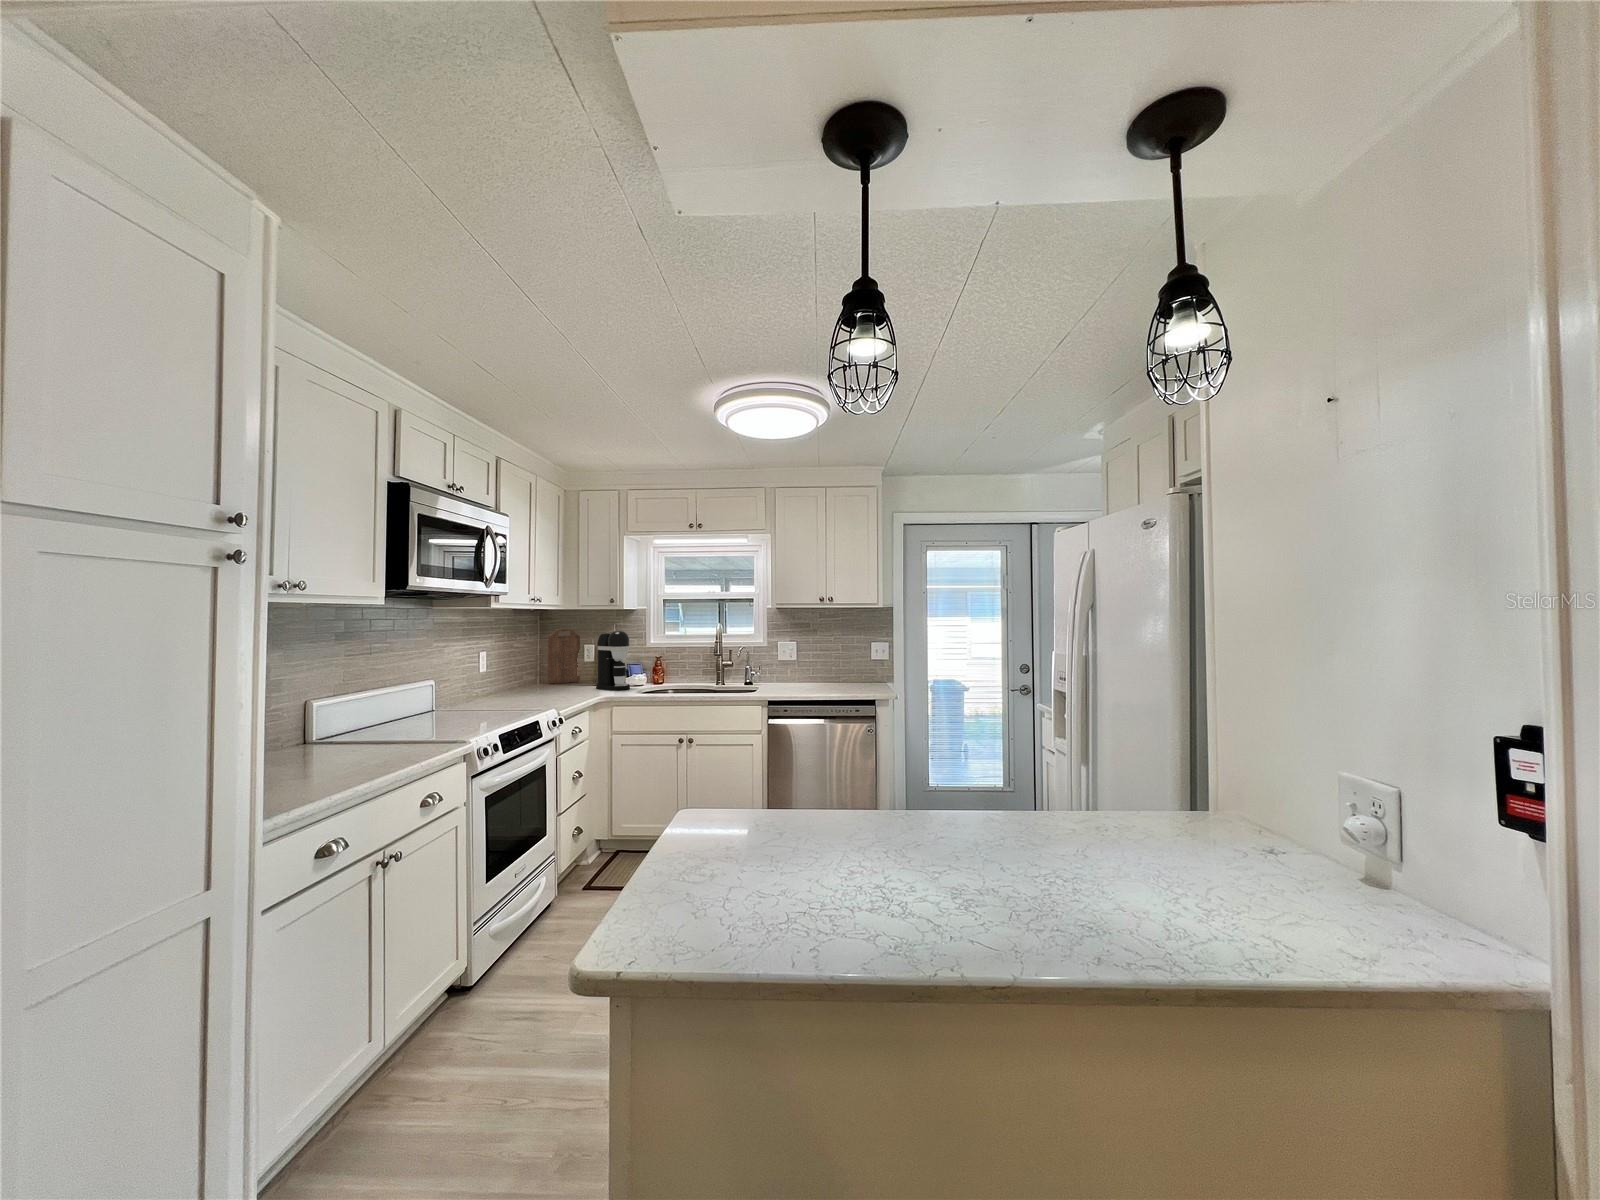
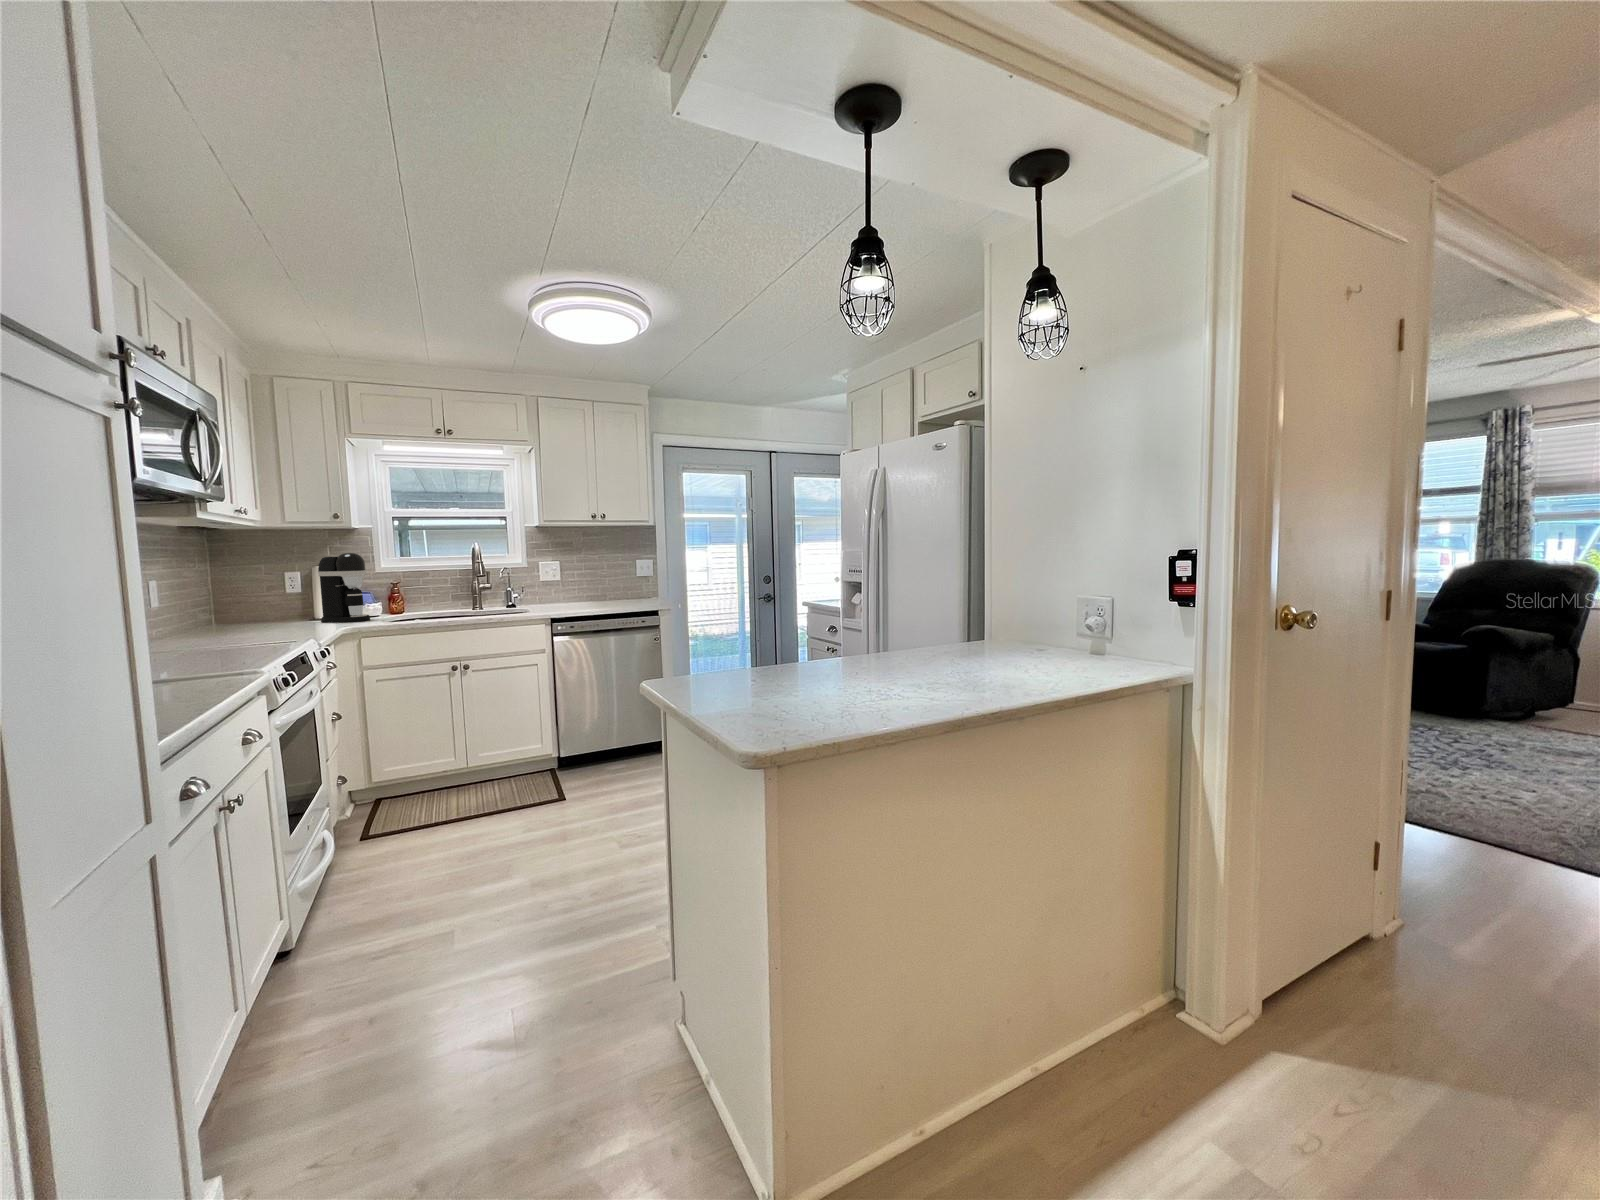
cutting board: present [548,629,580,684] -> none [230,554,281,623]

